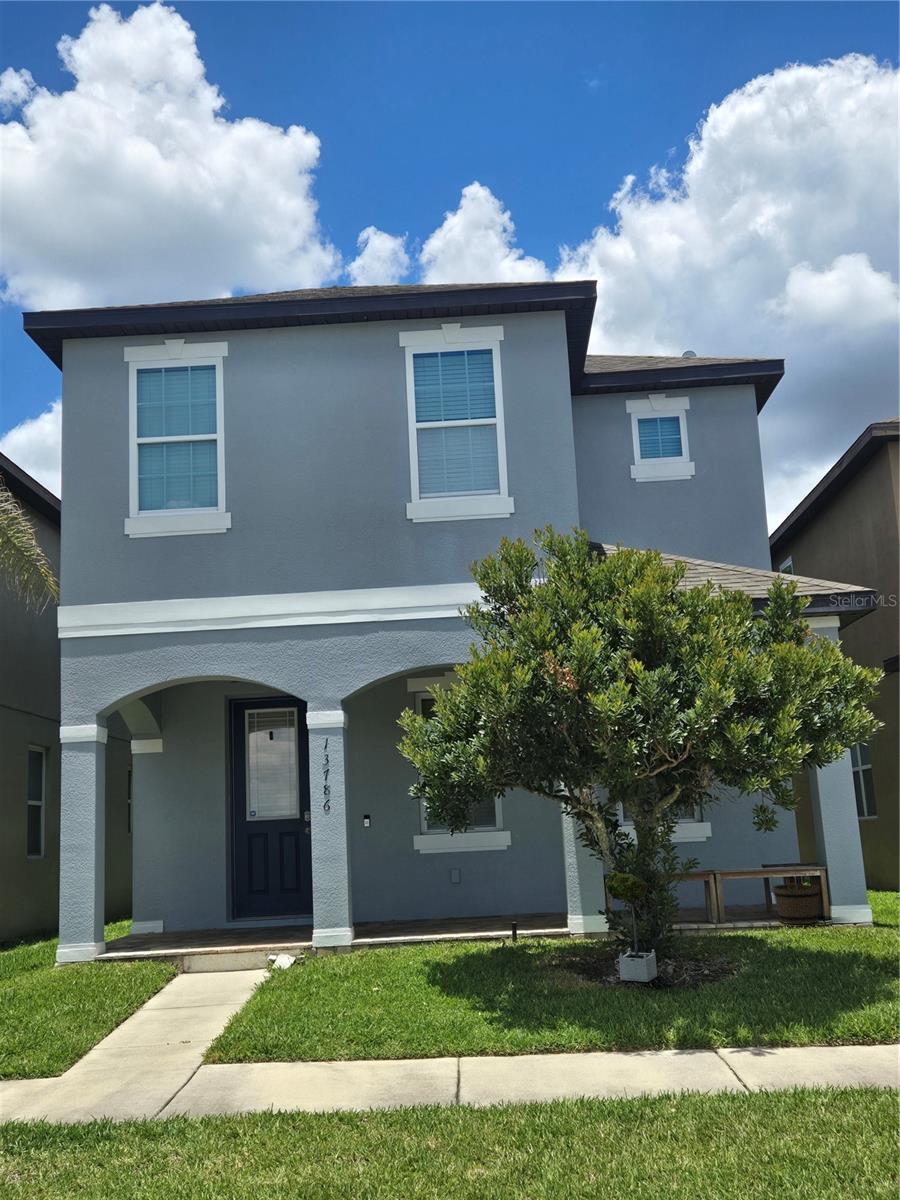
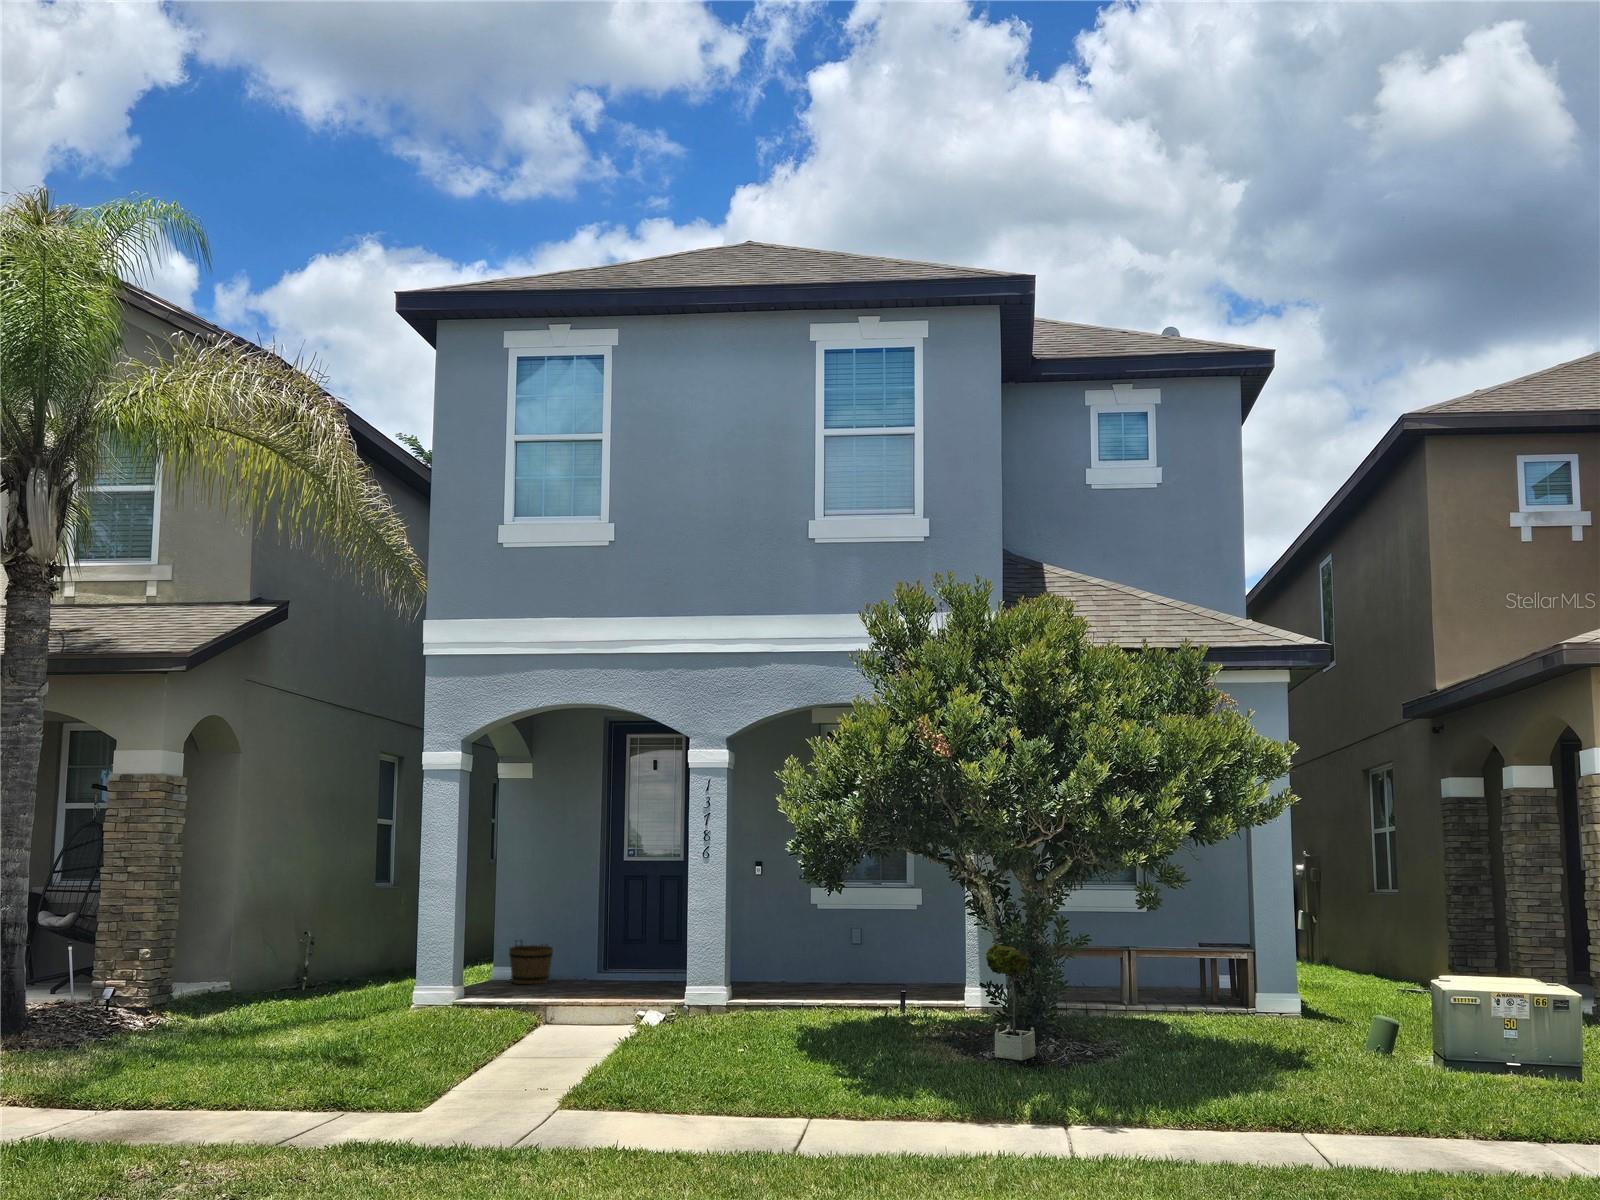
bucket: present [773,878,819,924] -> present [509,941,553,984]

